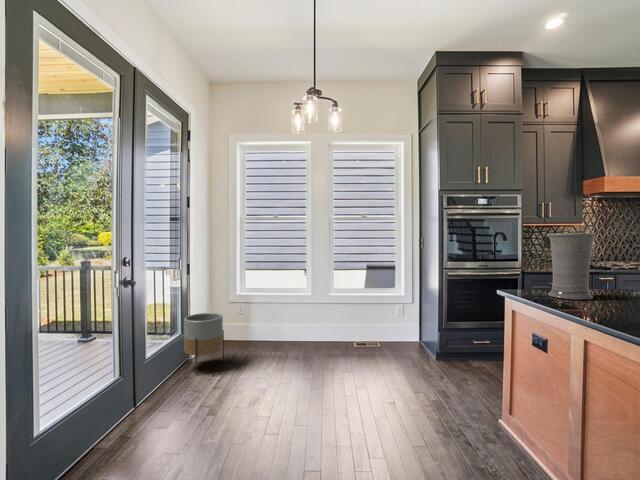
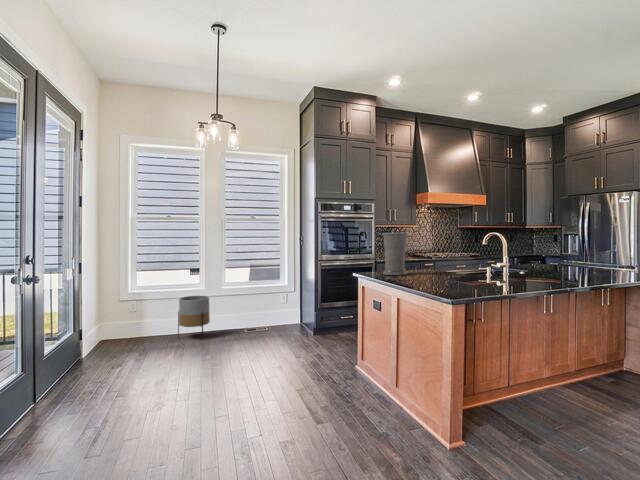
planter: present [184,313,224,375] -> present [178,296,210,340]

